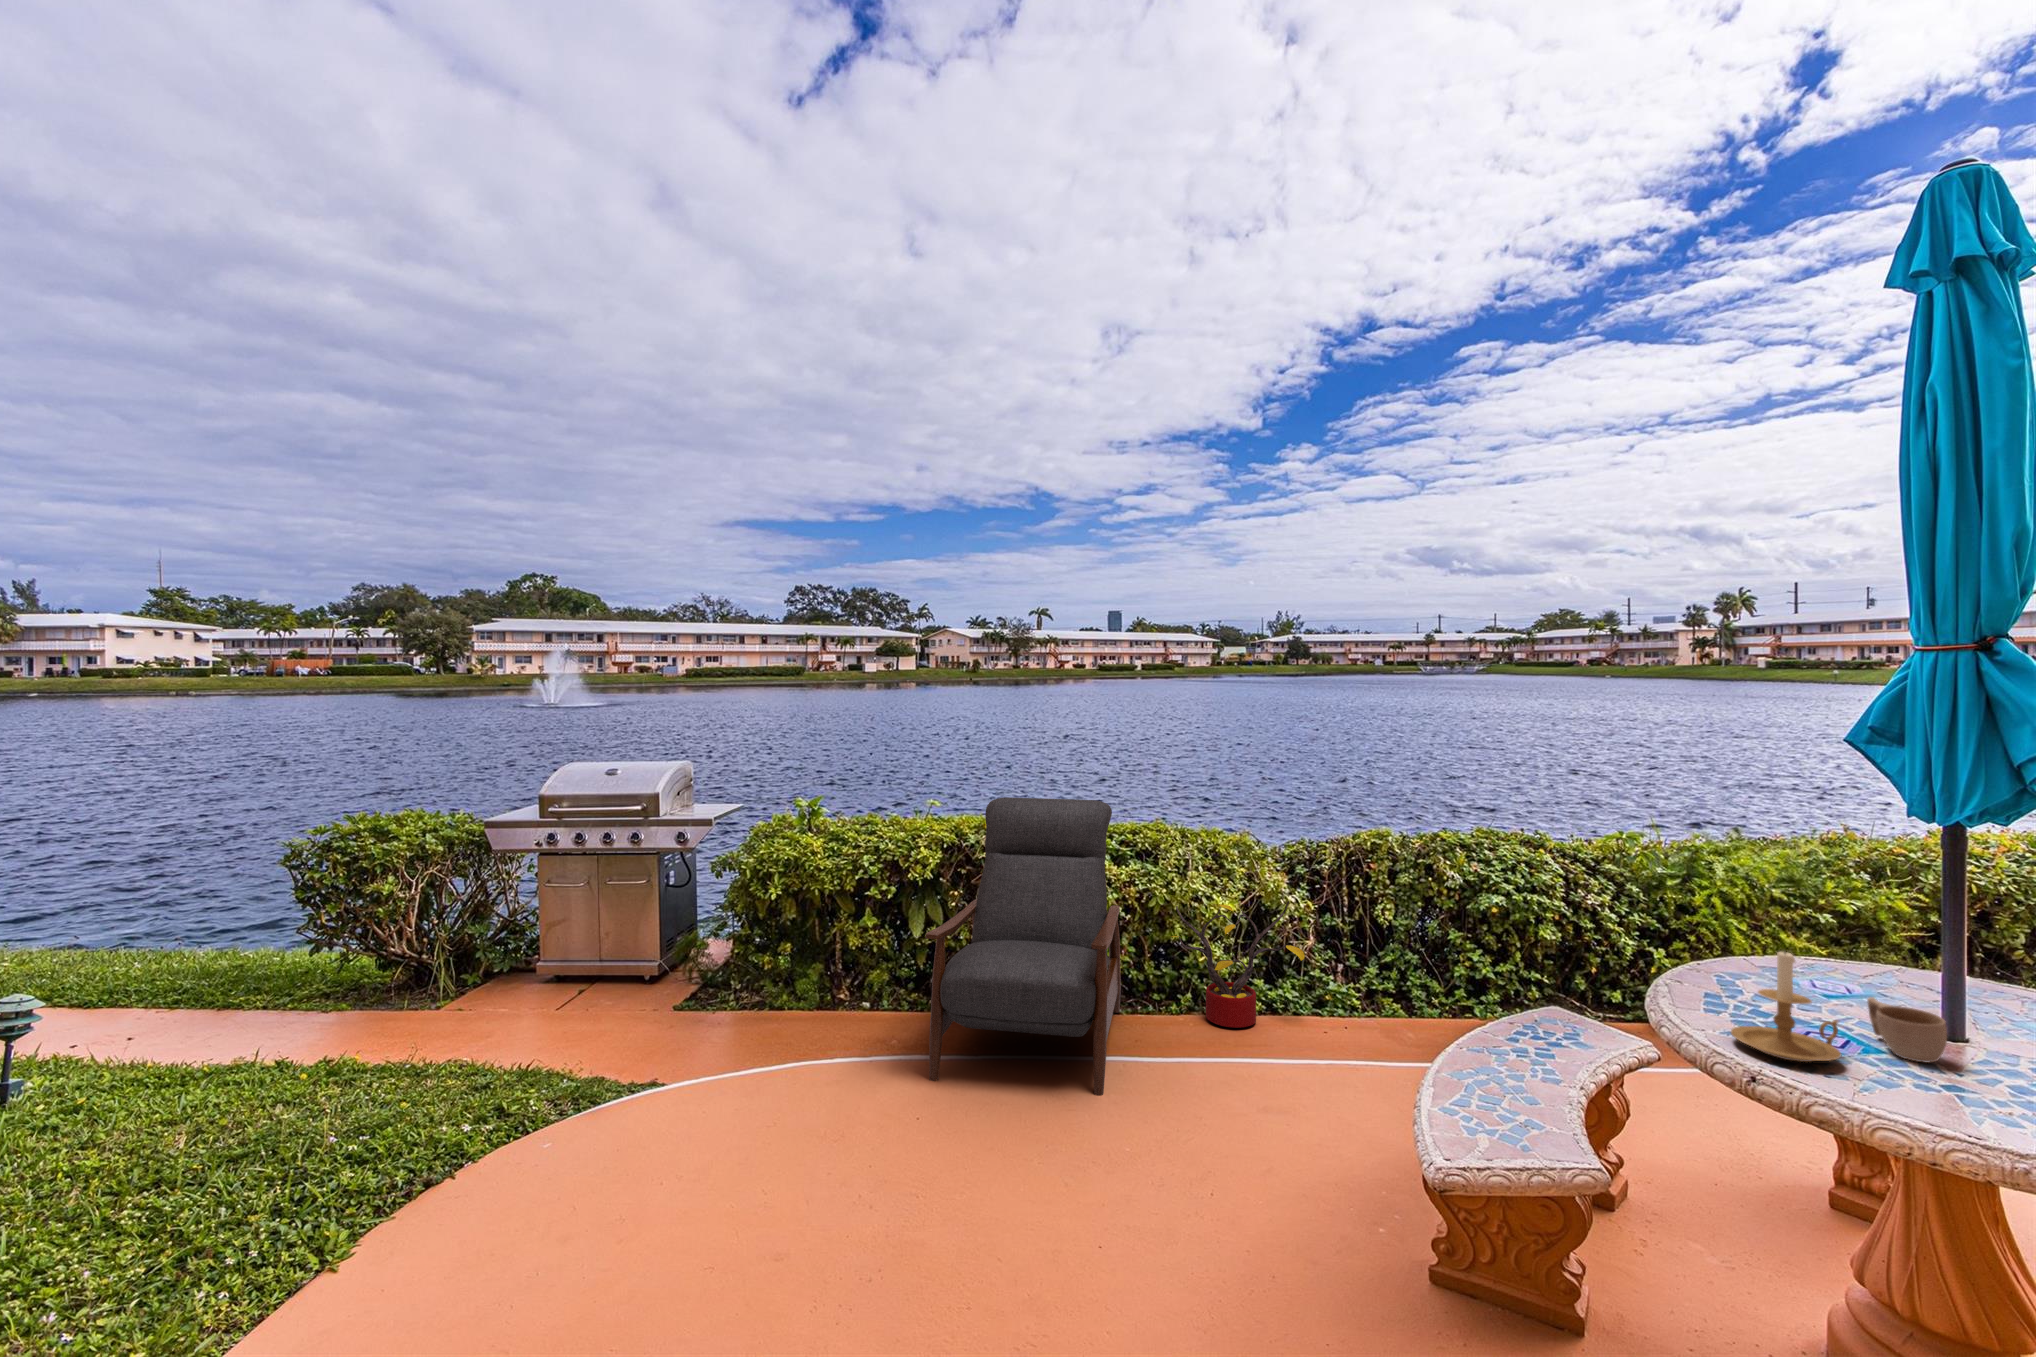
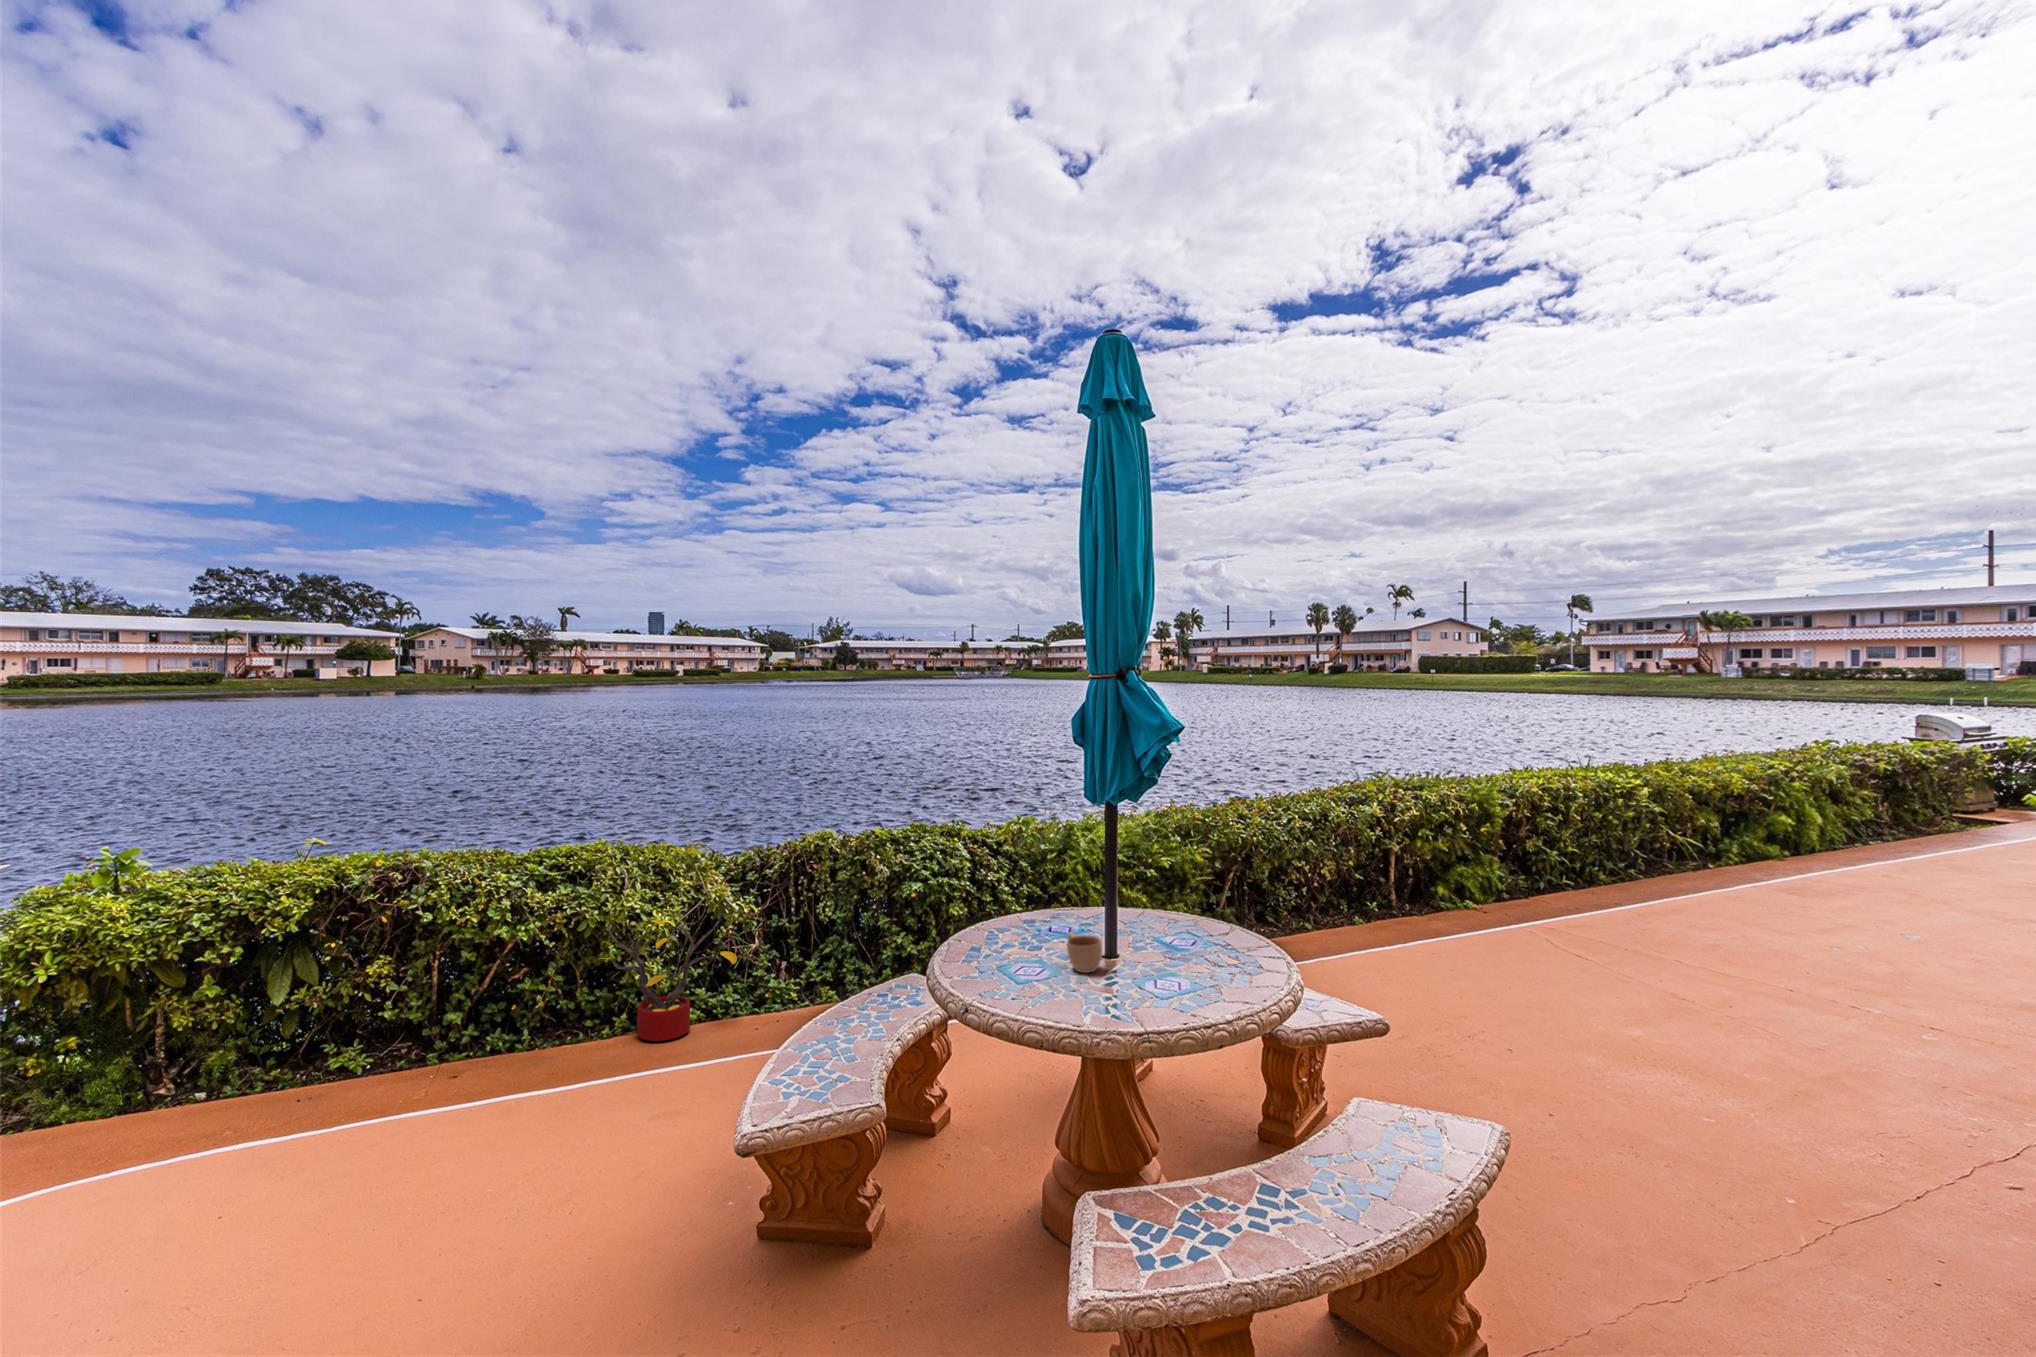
chair: present [926,797,1121,1096] -> none [265,825,543,1166]
candle holder: present [1731,950,1841,1062] -> none [973,904,1040,986]

